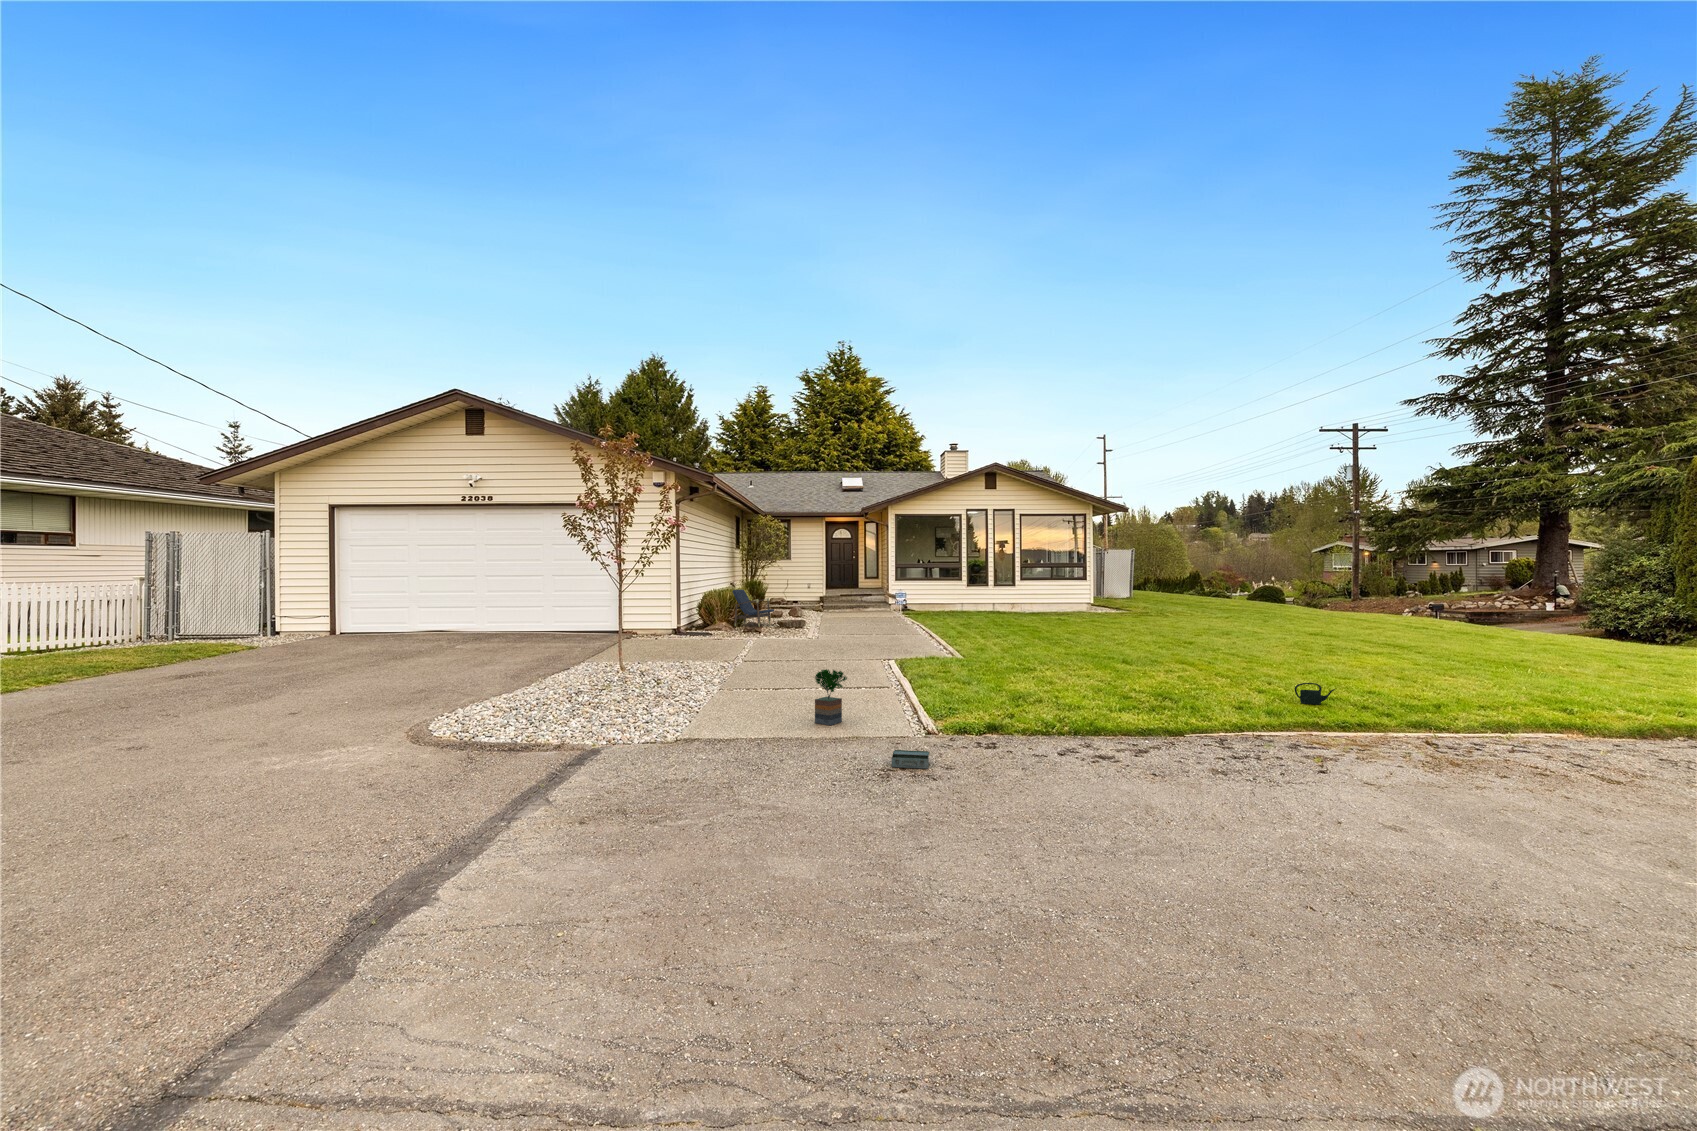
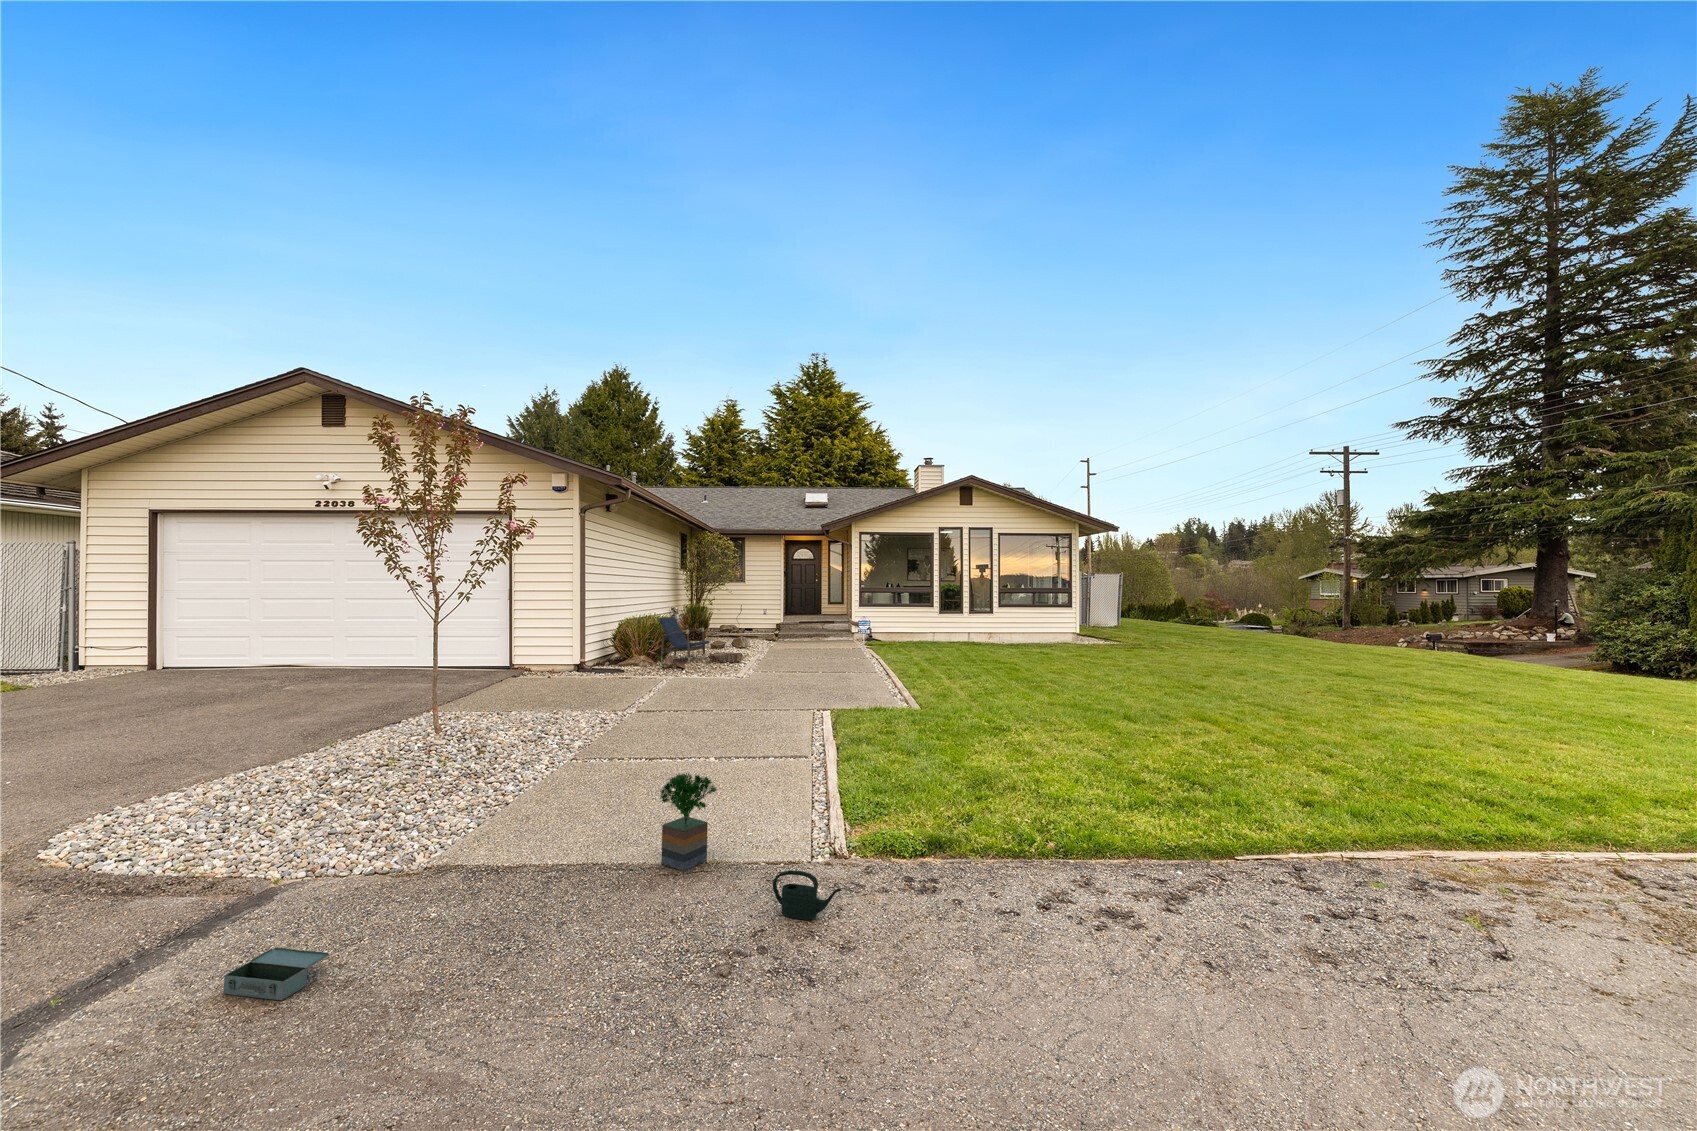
watering can: present [1295,683,1335,704] -> present [773,871,841,920]
toolbox: present [892,750,929,769] -> present [224,948,329,1000]

